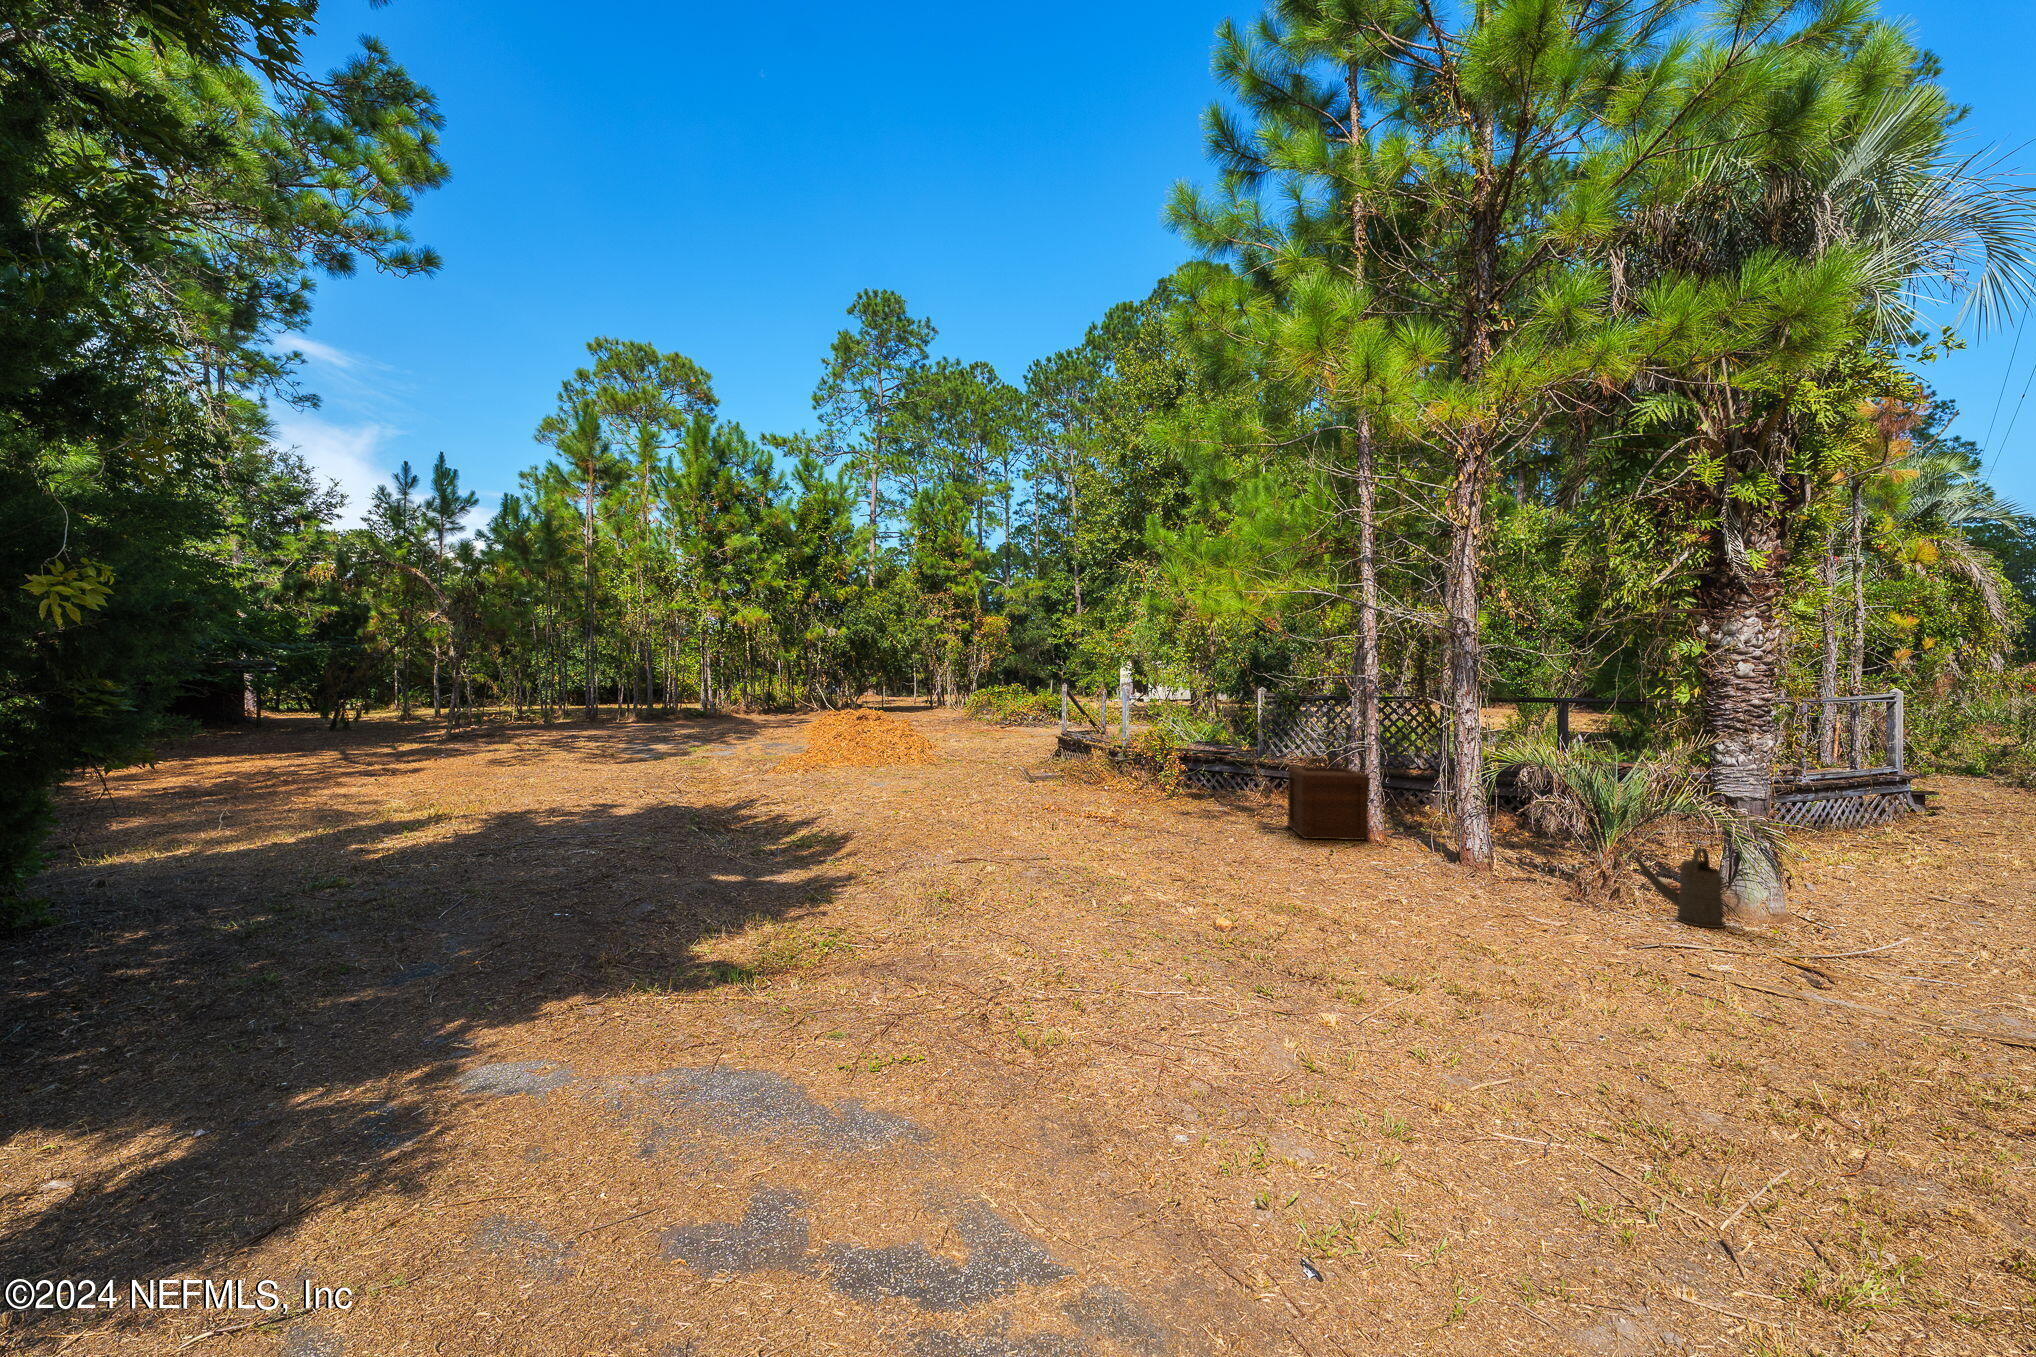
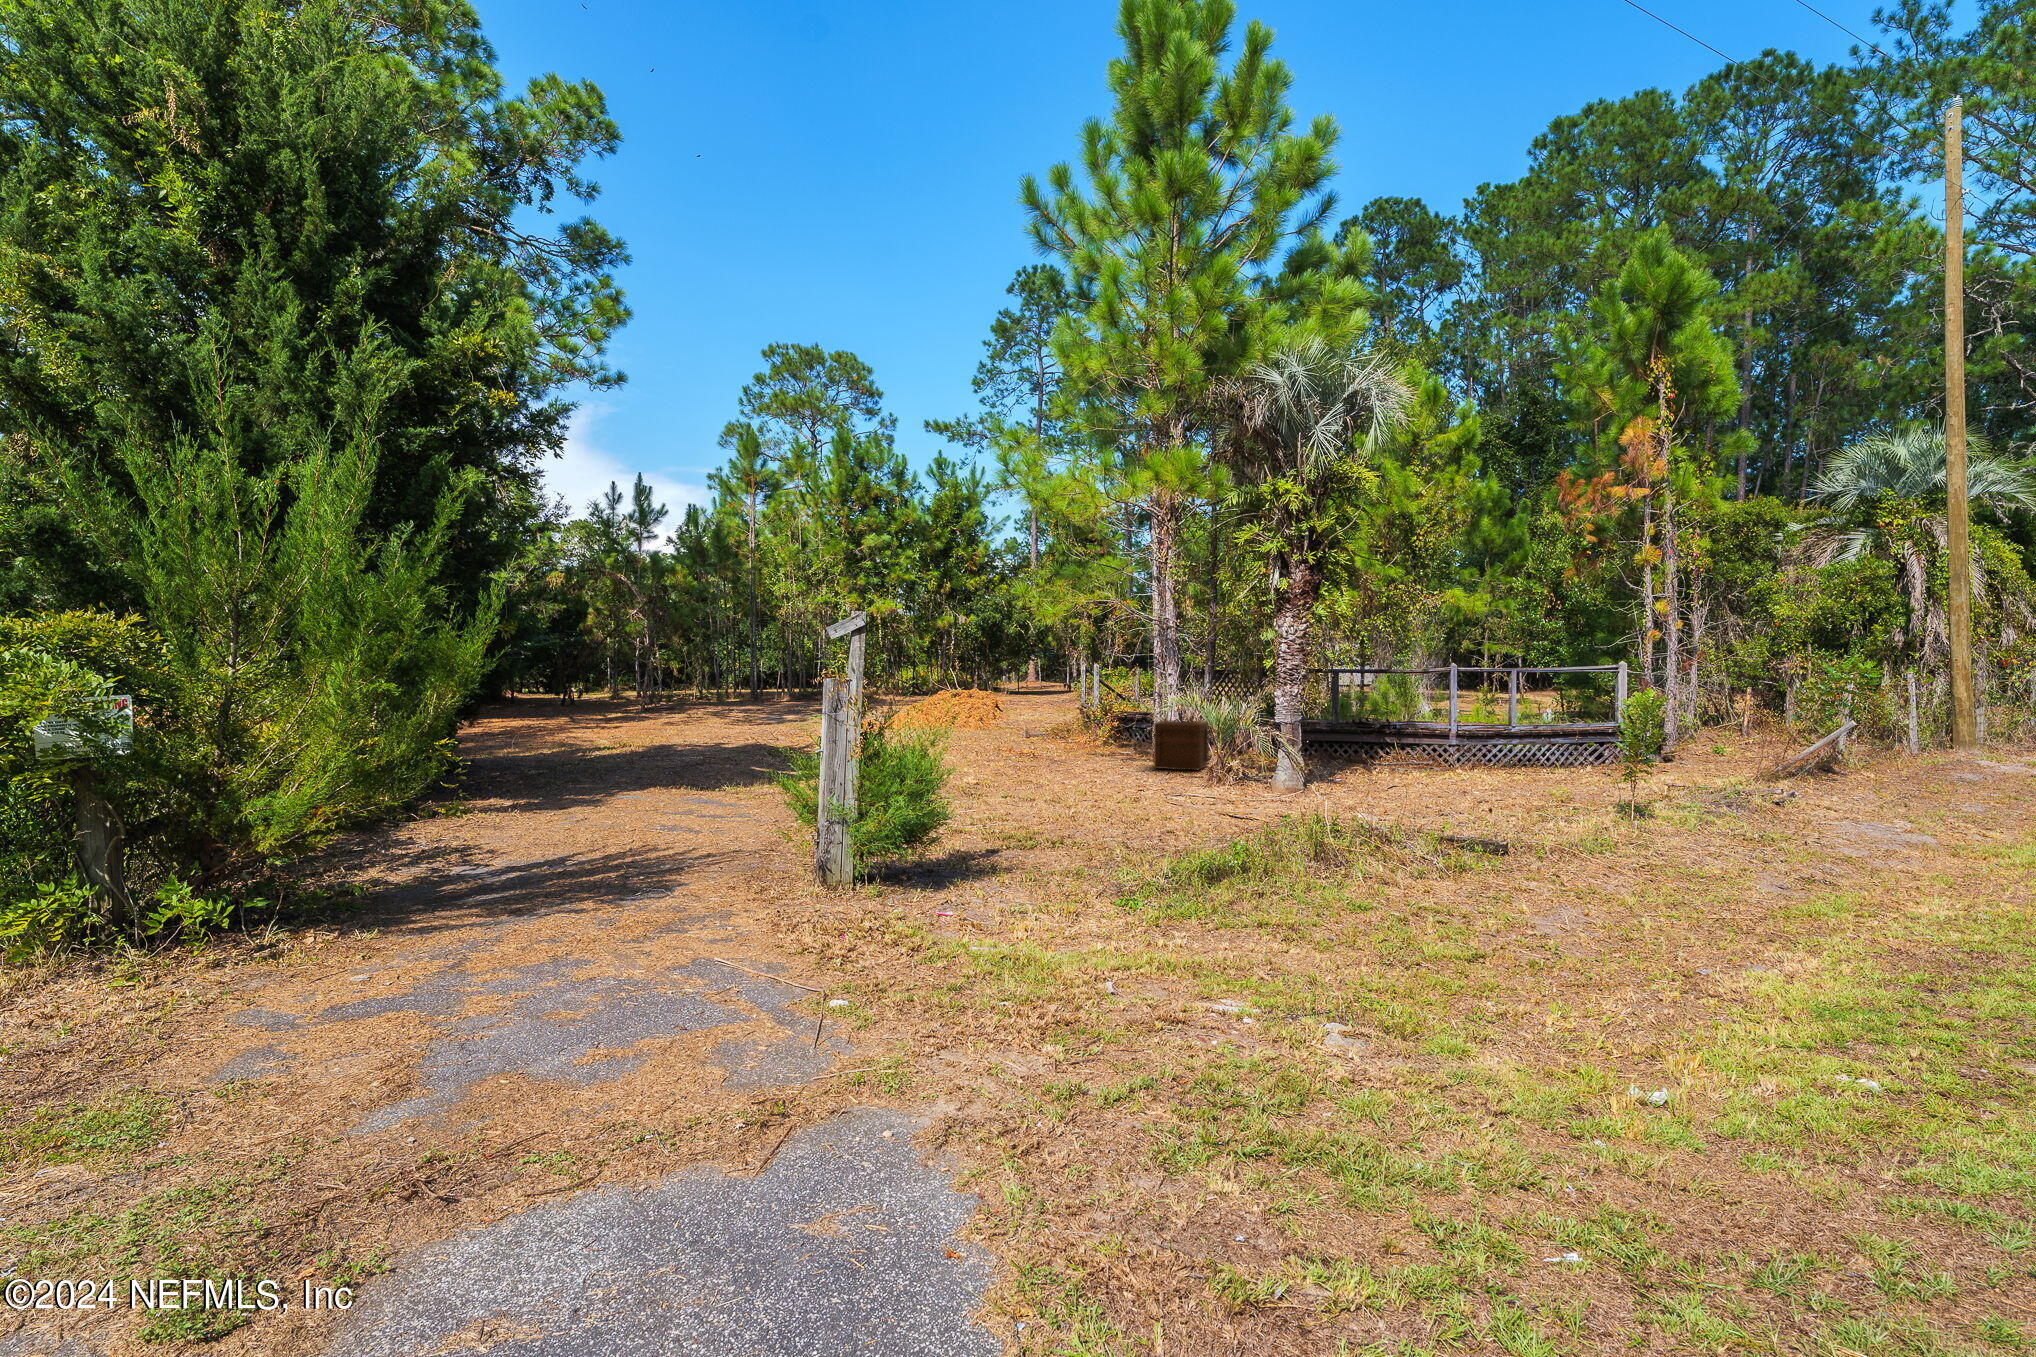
watering can: present [1635,847,1740,928] -> none [1282,757,1316,806]

